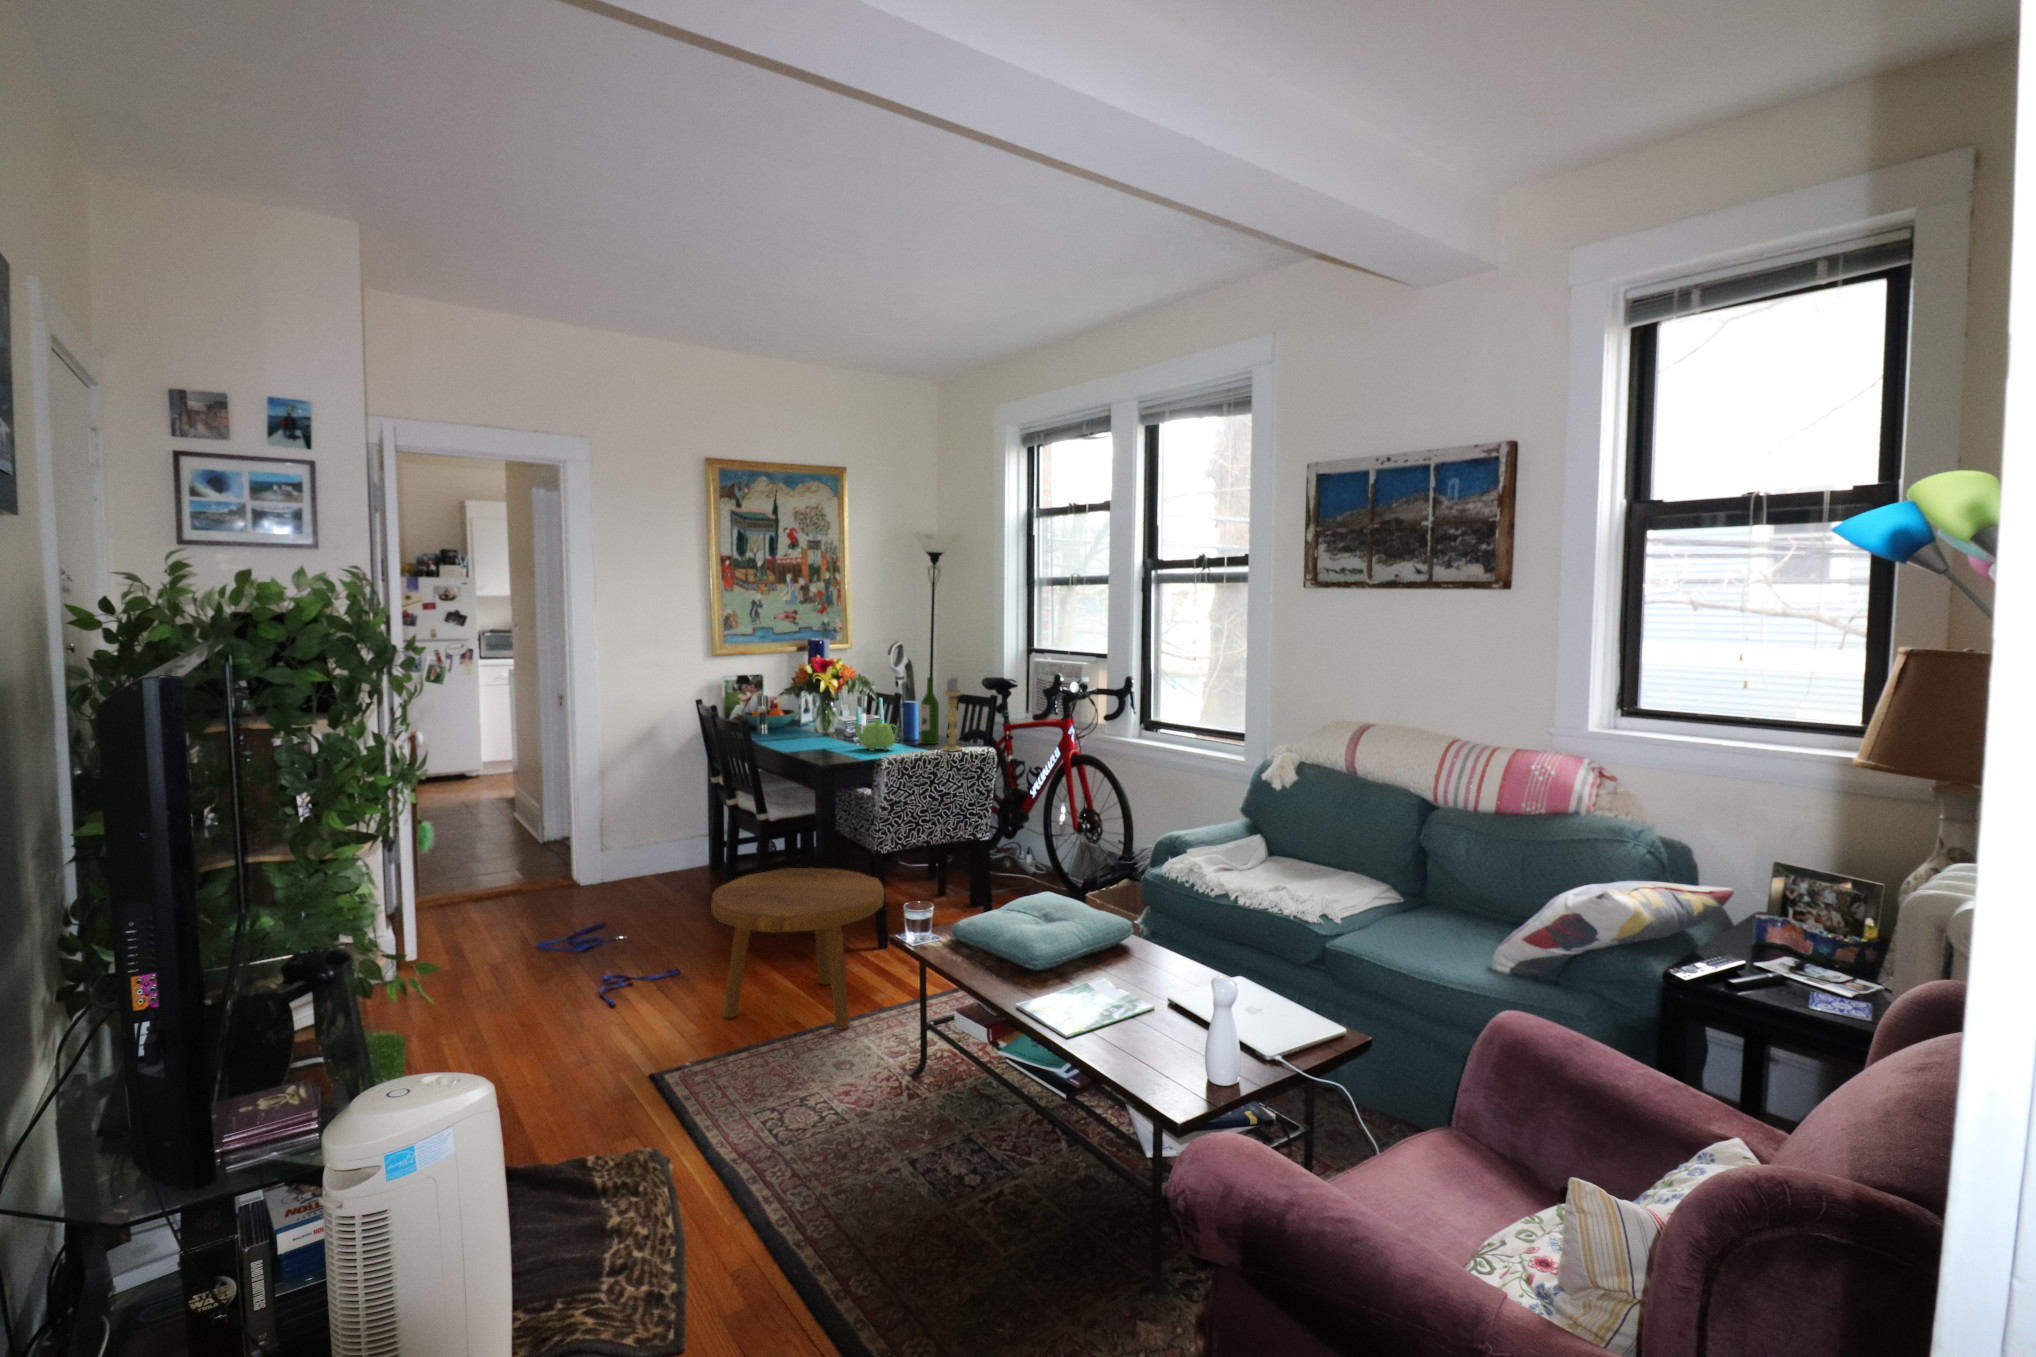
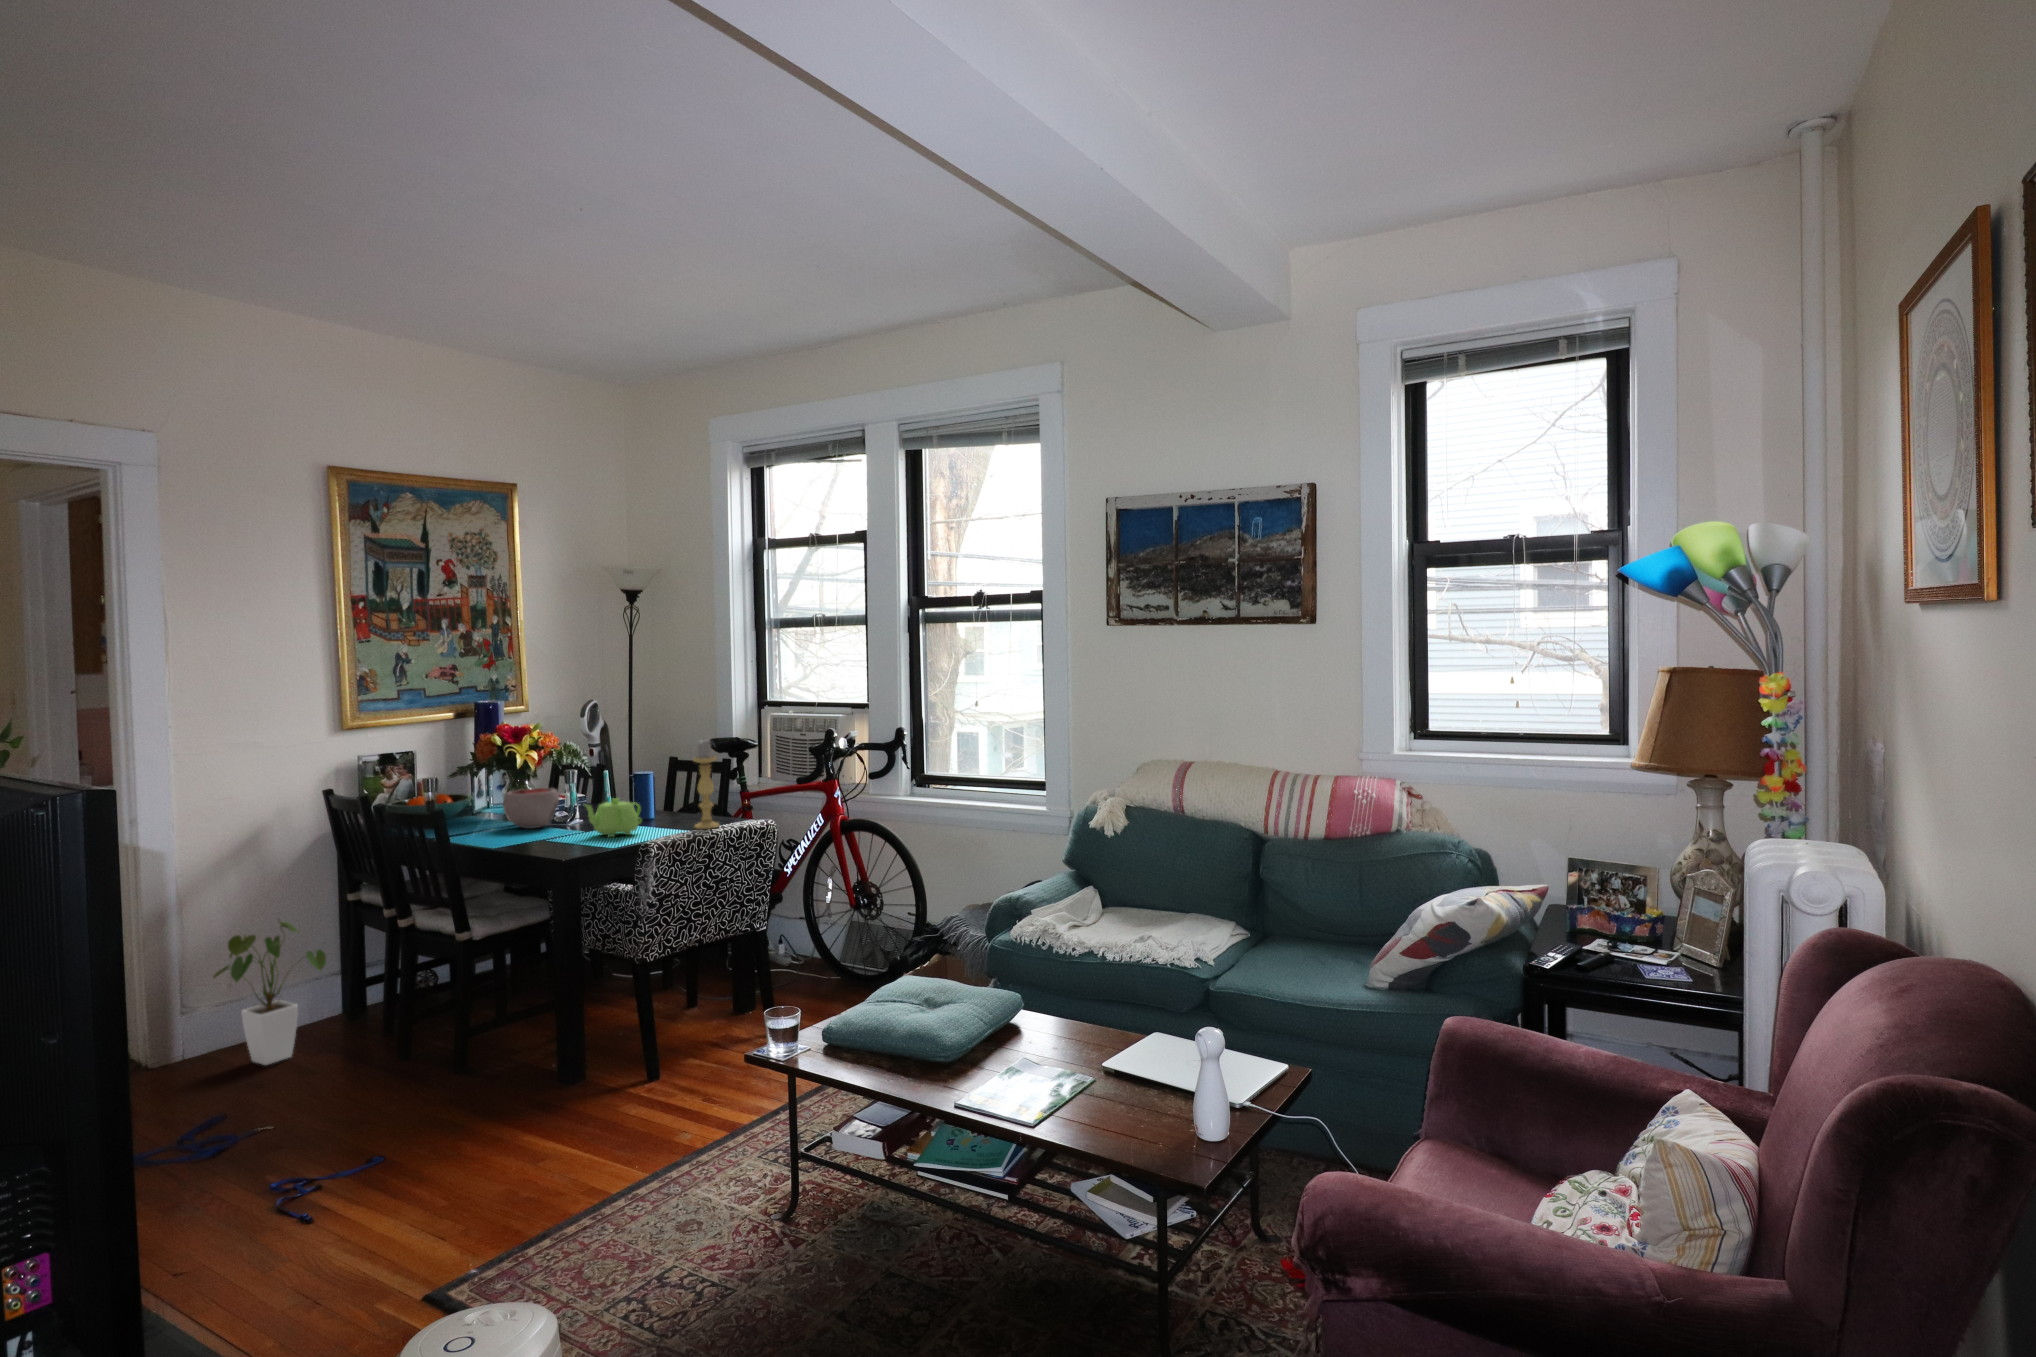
wine bottle: present [921,677,939,744] -> none [656,741,680,822]
bowl: none [805,708,847,739] -> present [504,788,559,829]
house plant: none [612,790,682,896] -> present [213,921,326,1065]
footstool: present [711,868,884,1029] -> none [467,988,694,1201]

